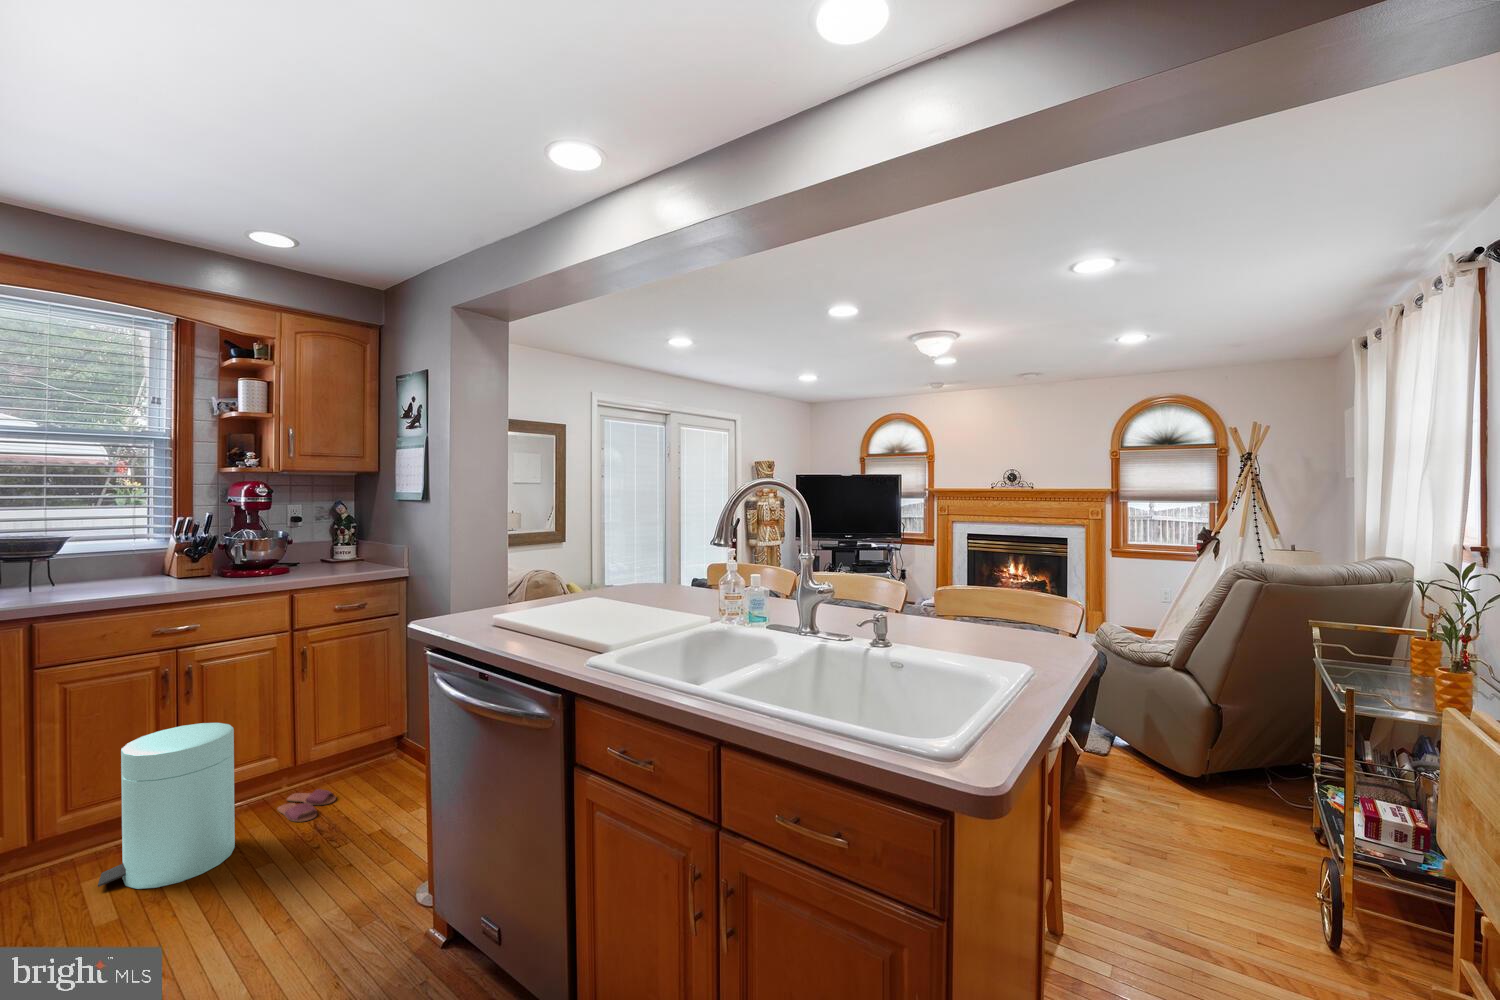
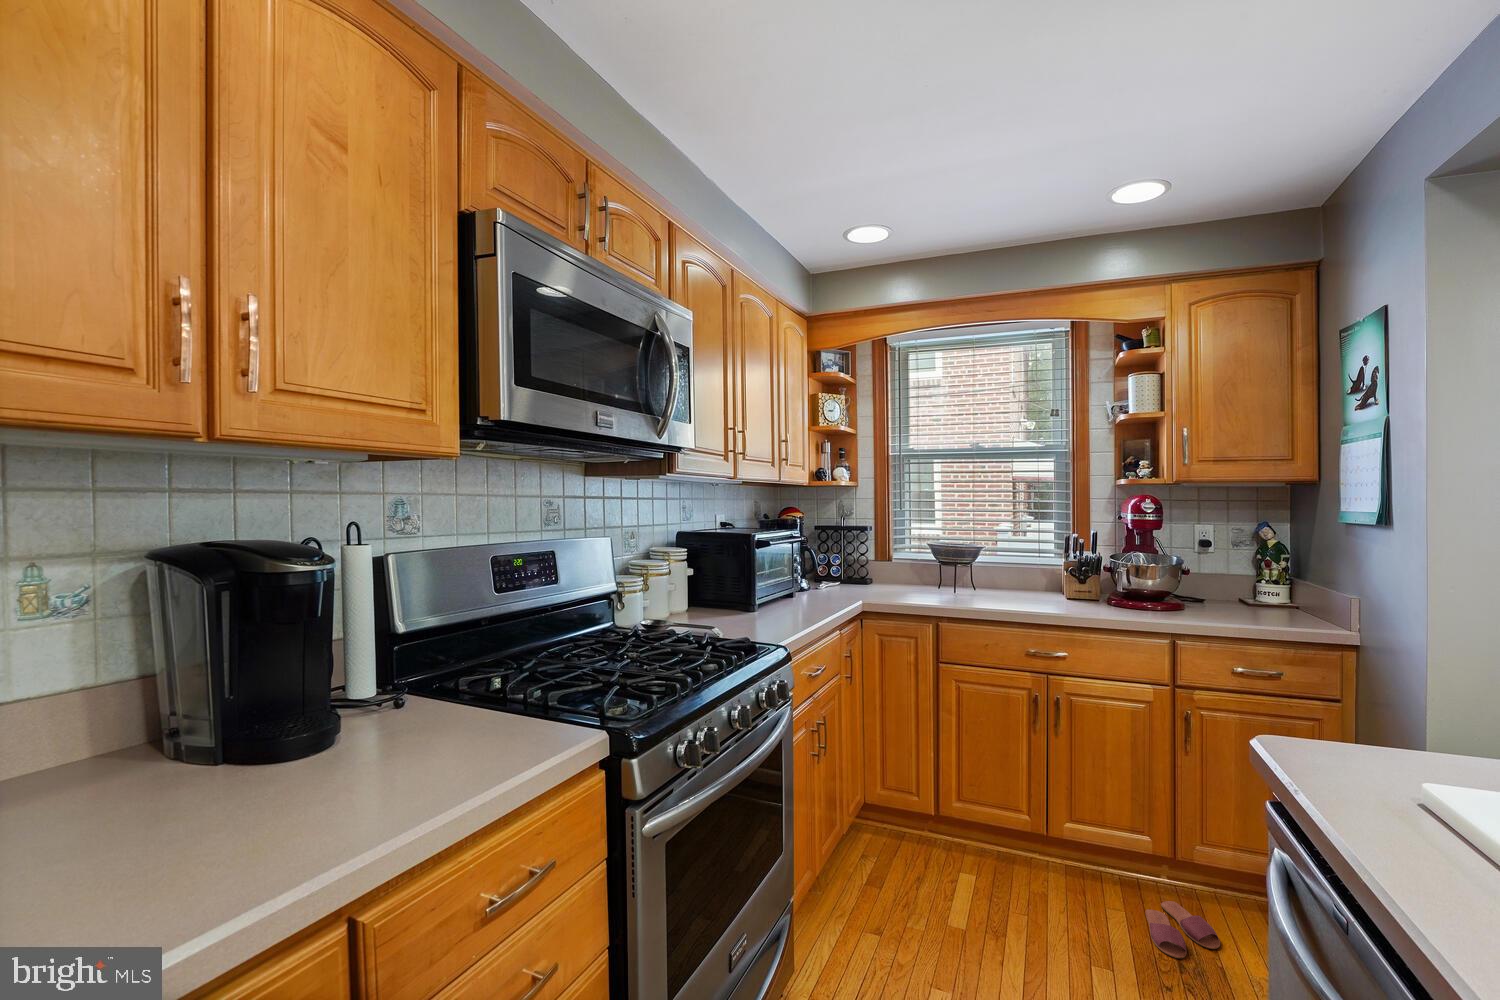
trash can: present [98,723,235,889] -> none [969,763,1084,947]

